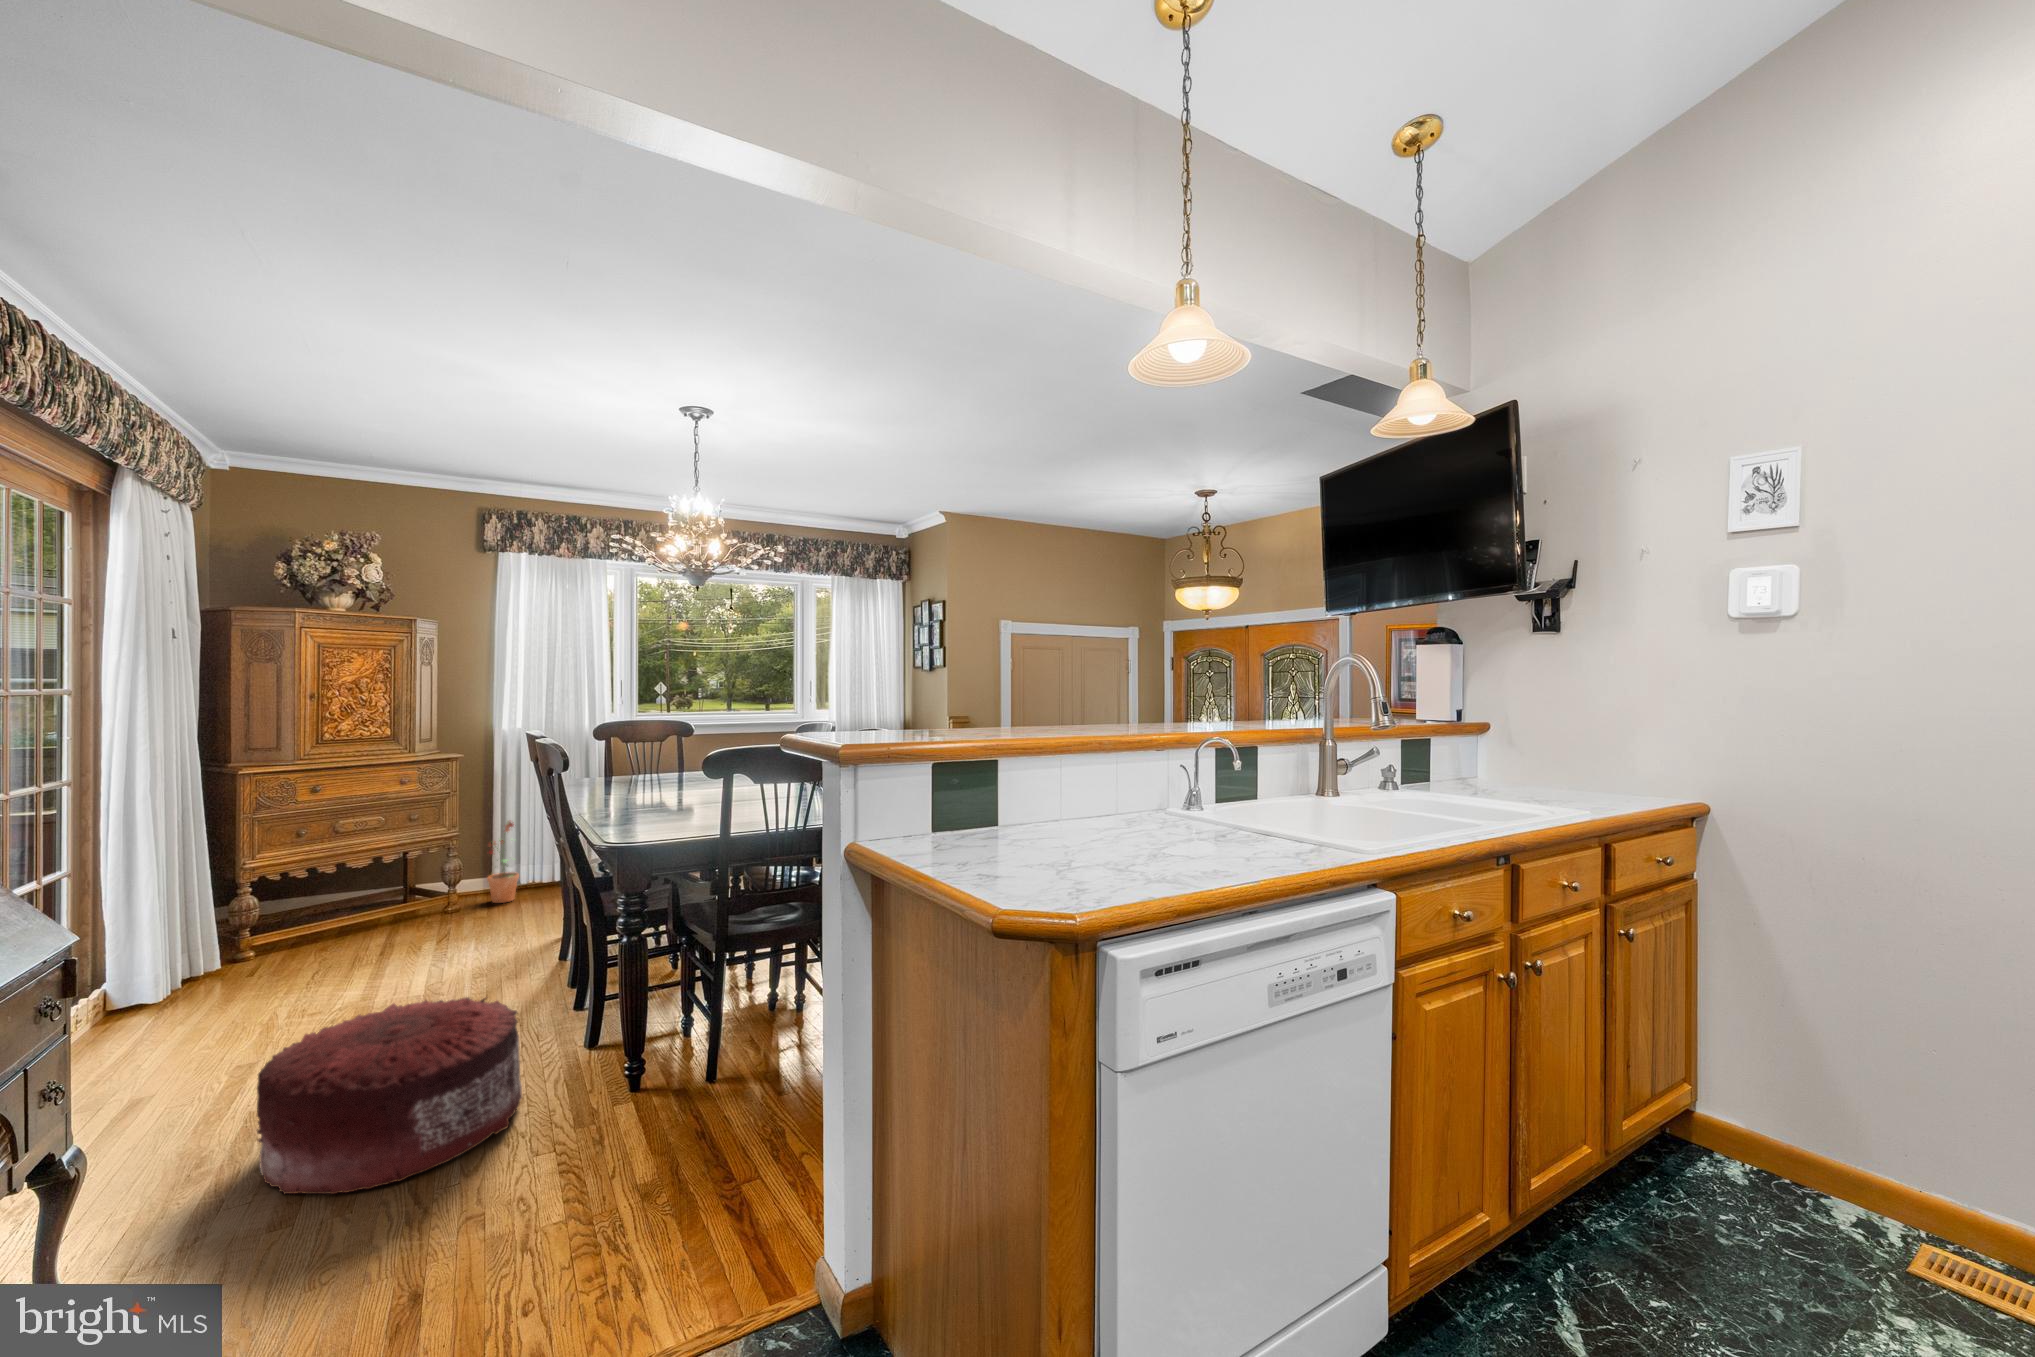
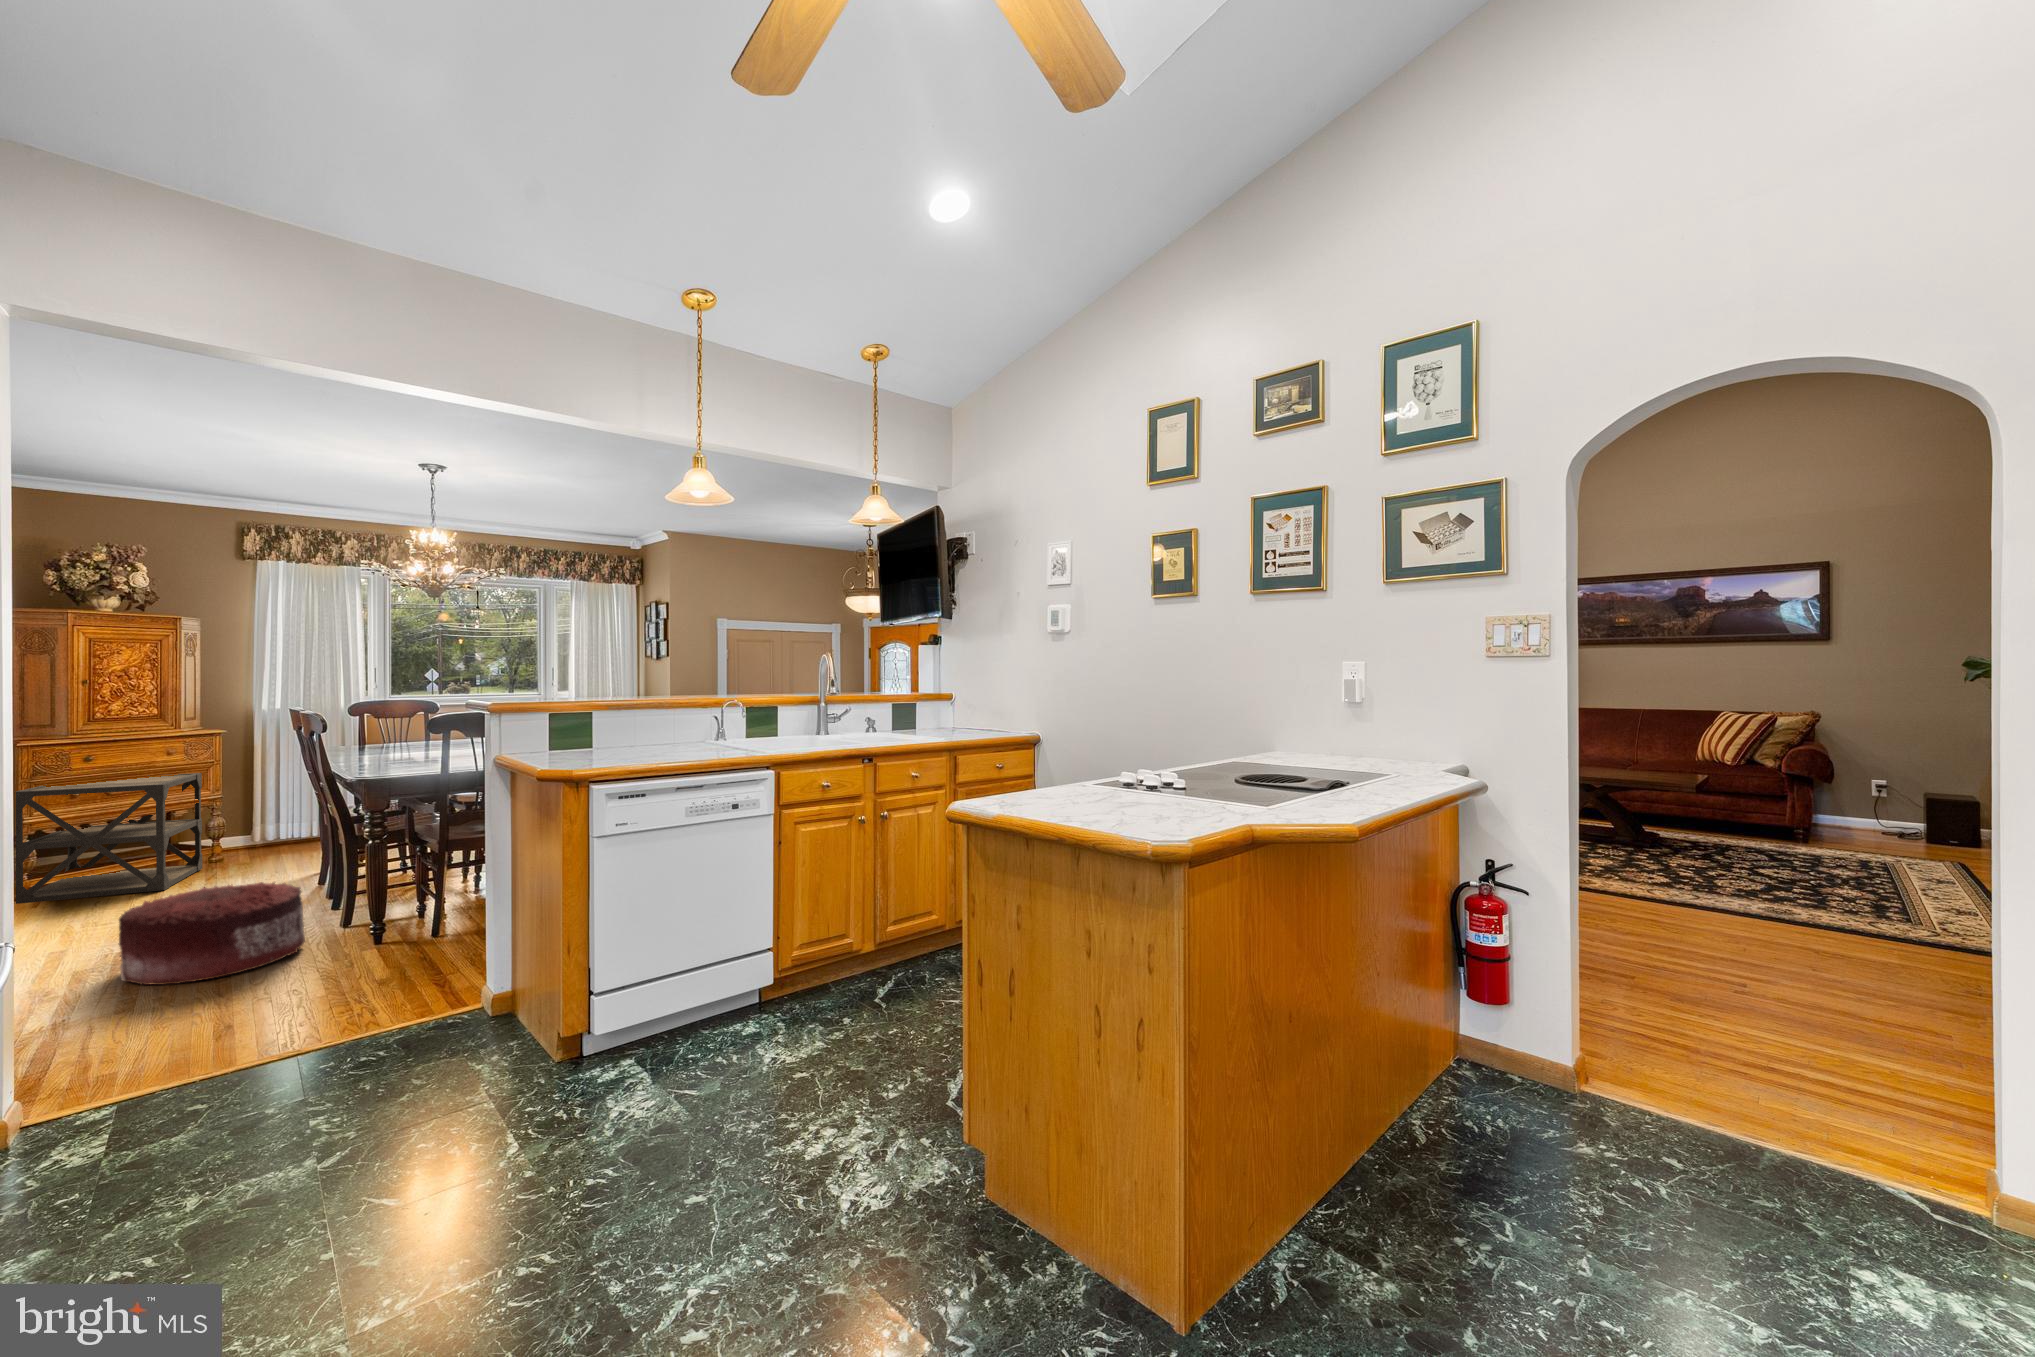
side table: none [222,808,435,976] -> present [14,773,202,904]
potted plant: present [487,821,519,903] -> none [246,786,278,854]

